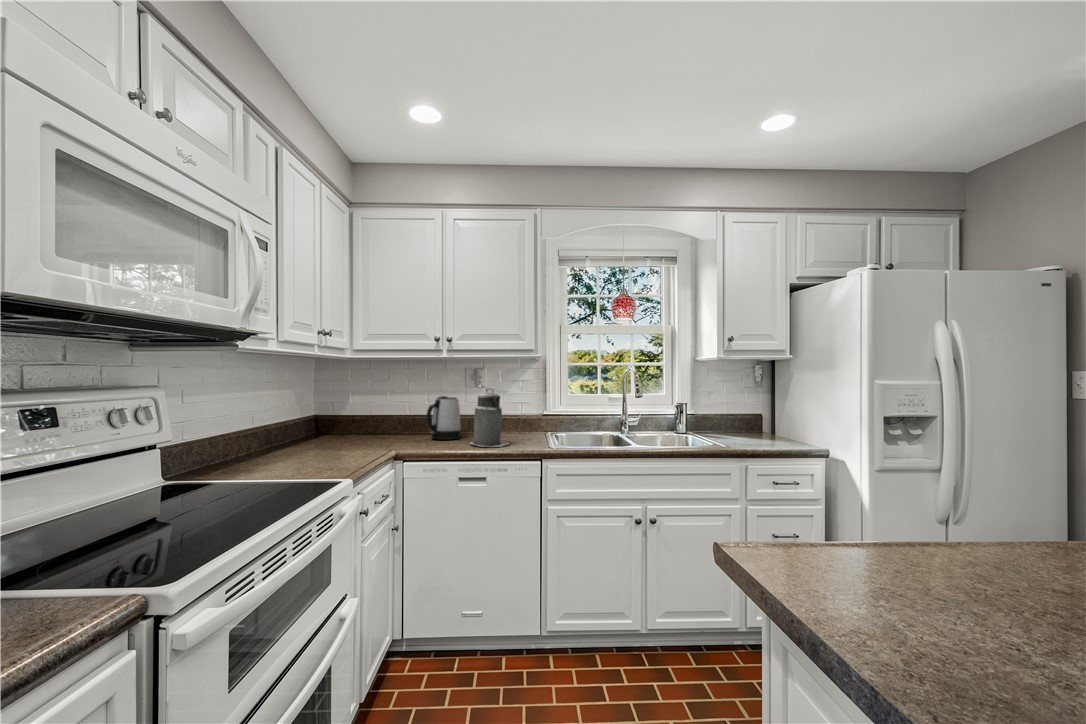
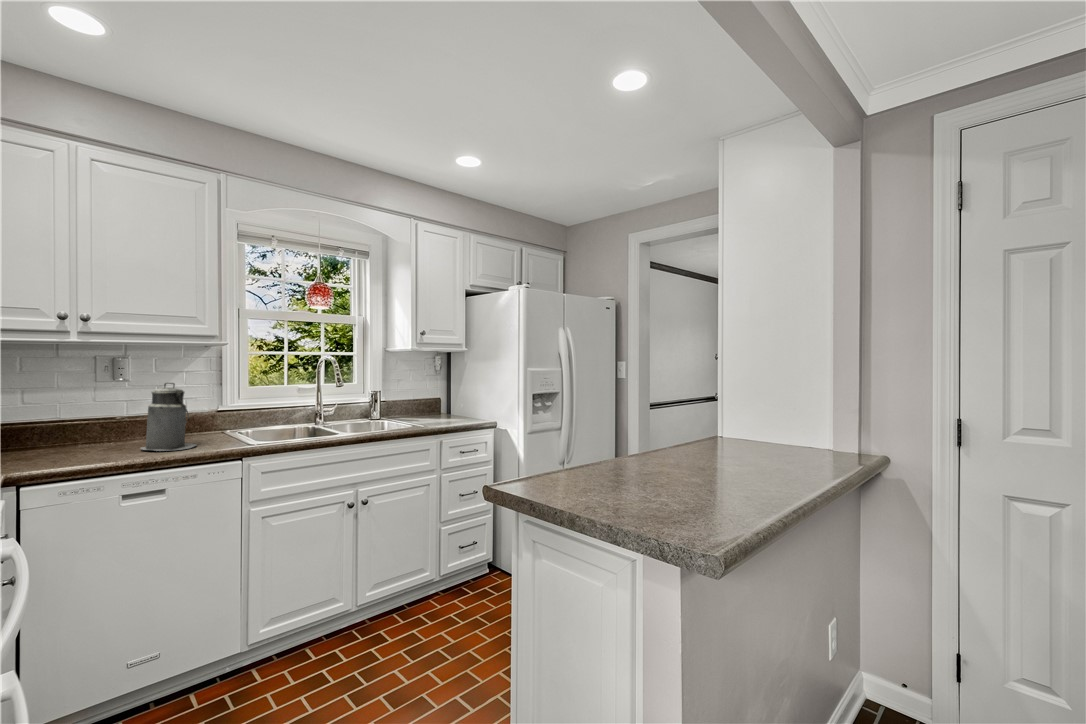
kettle: present [426,396,461,440] -> none [64,394,115,450]

